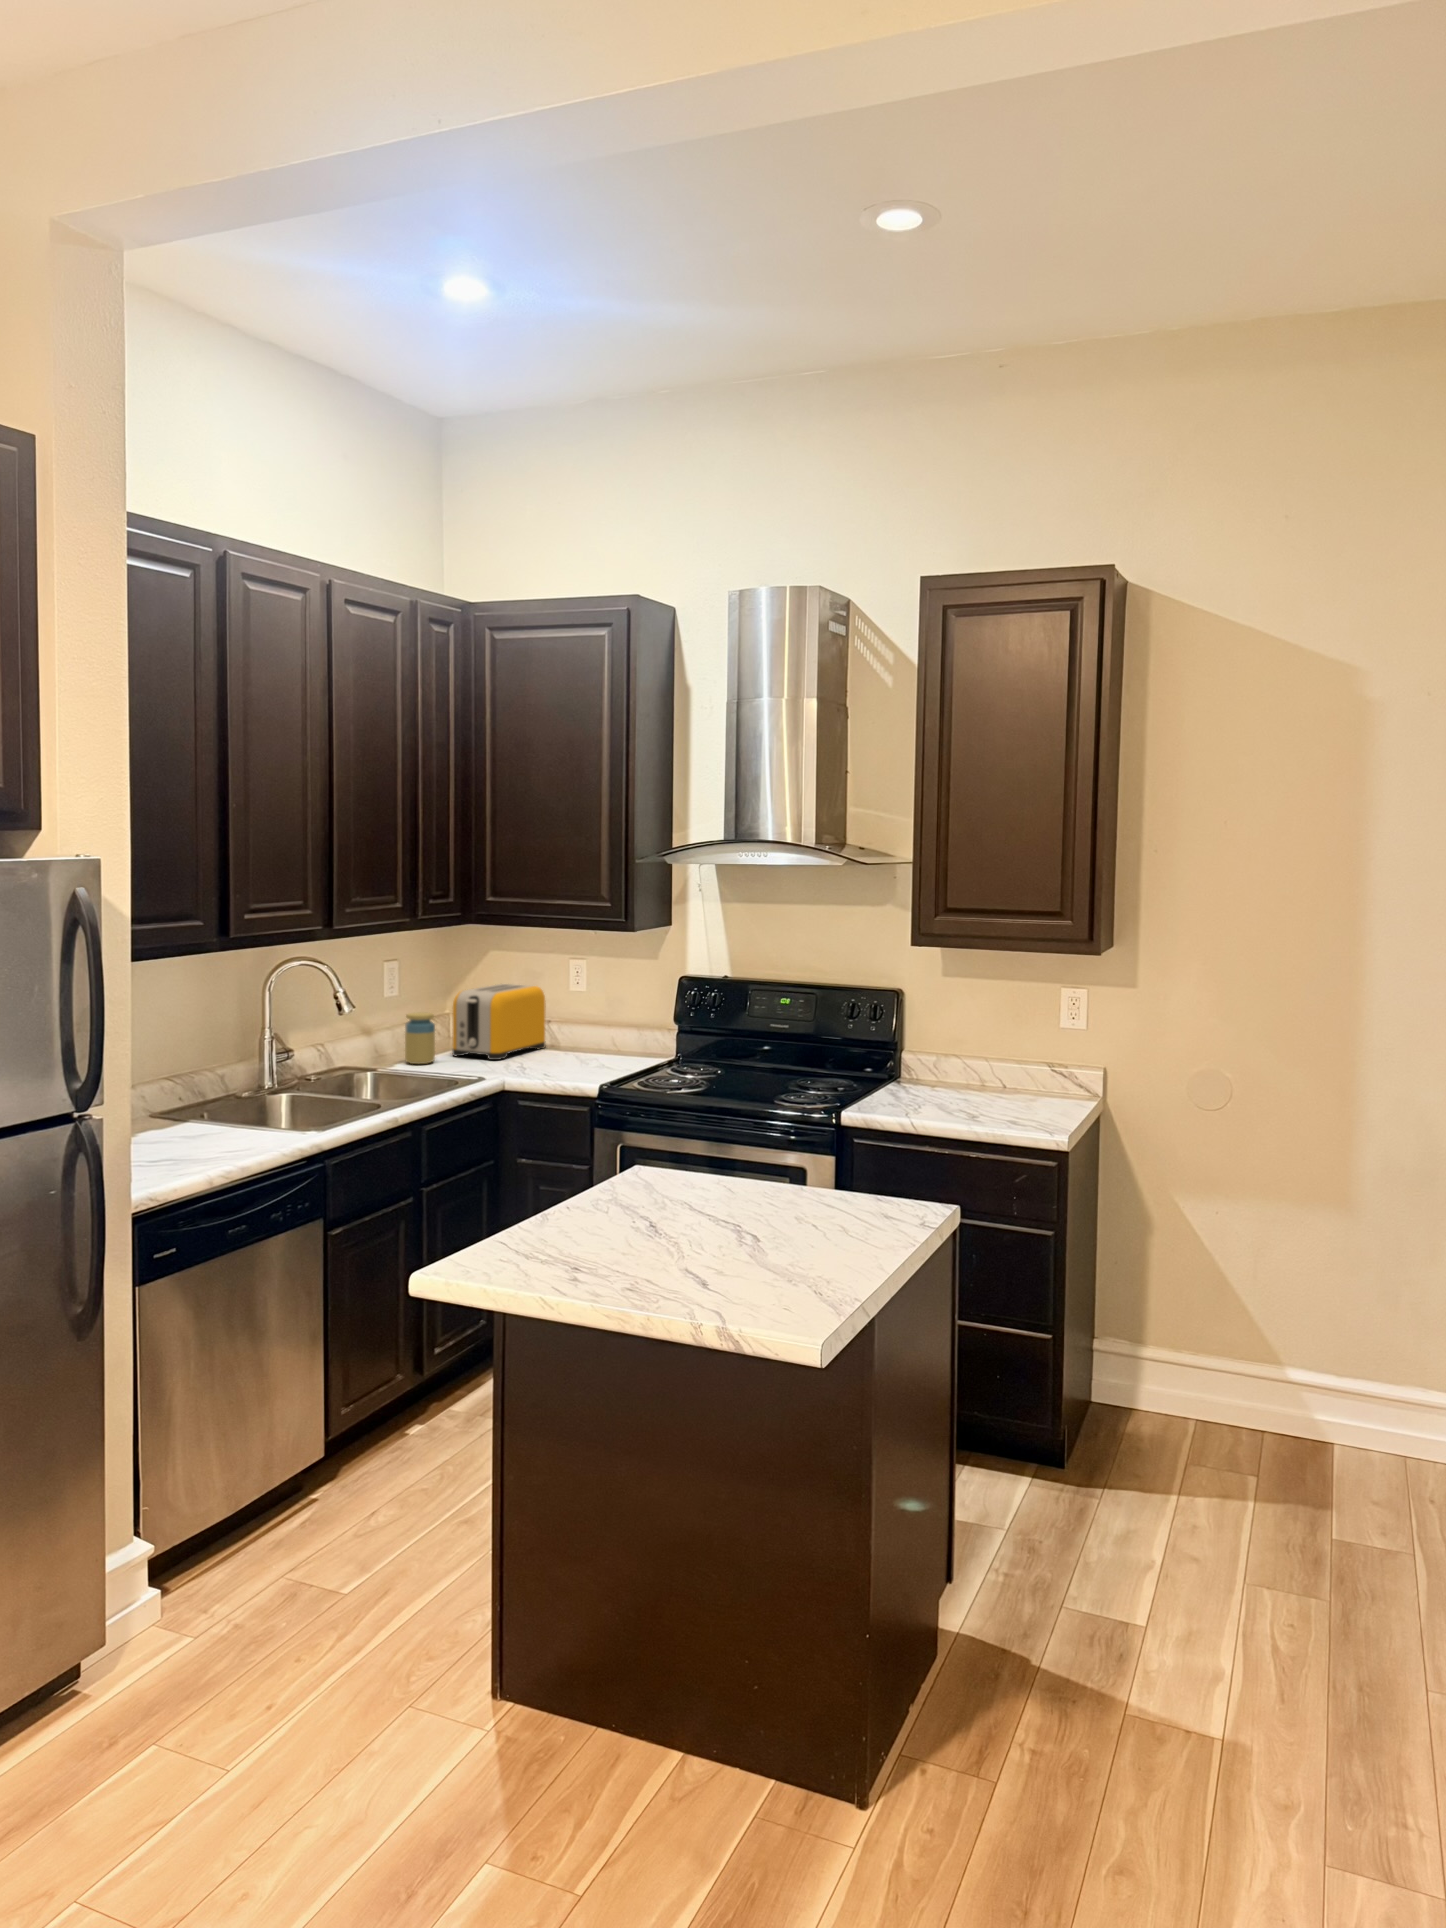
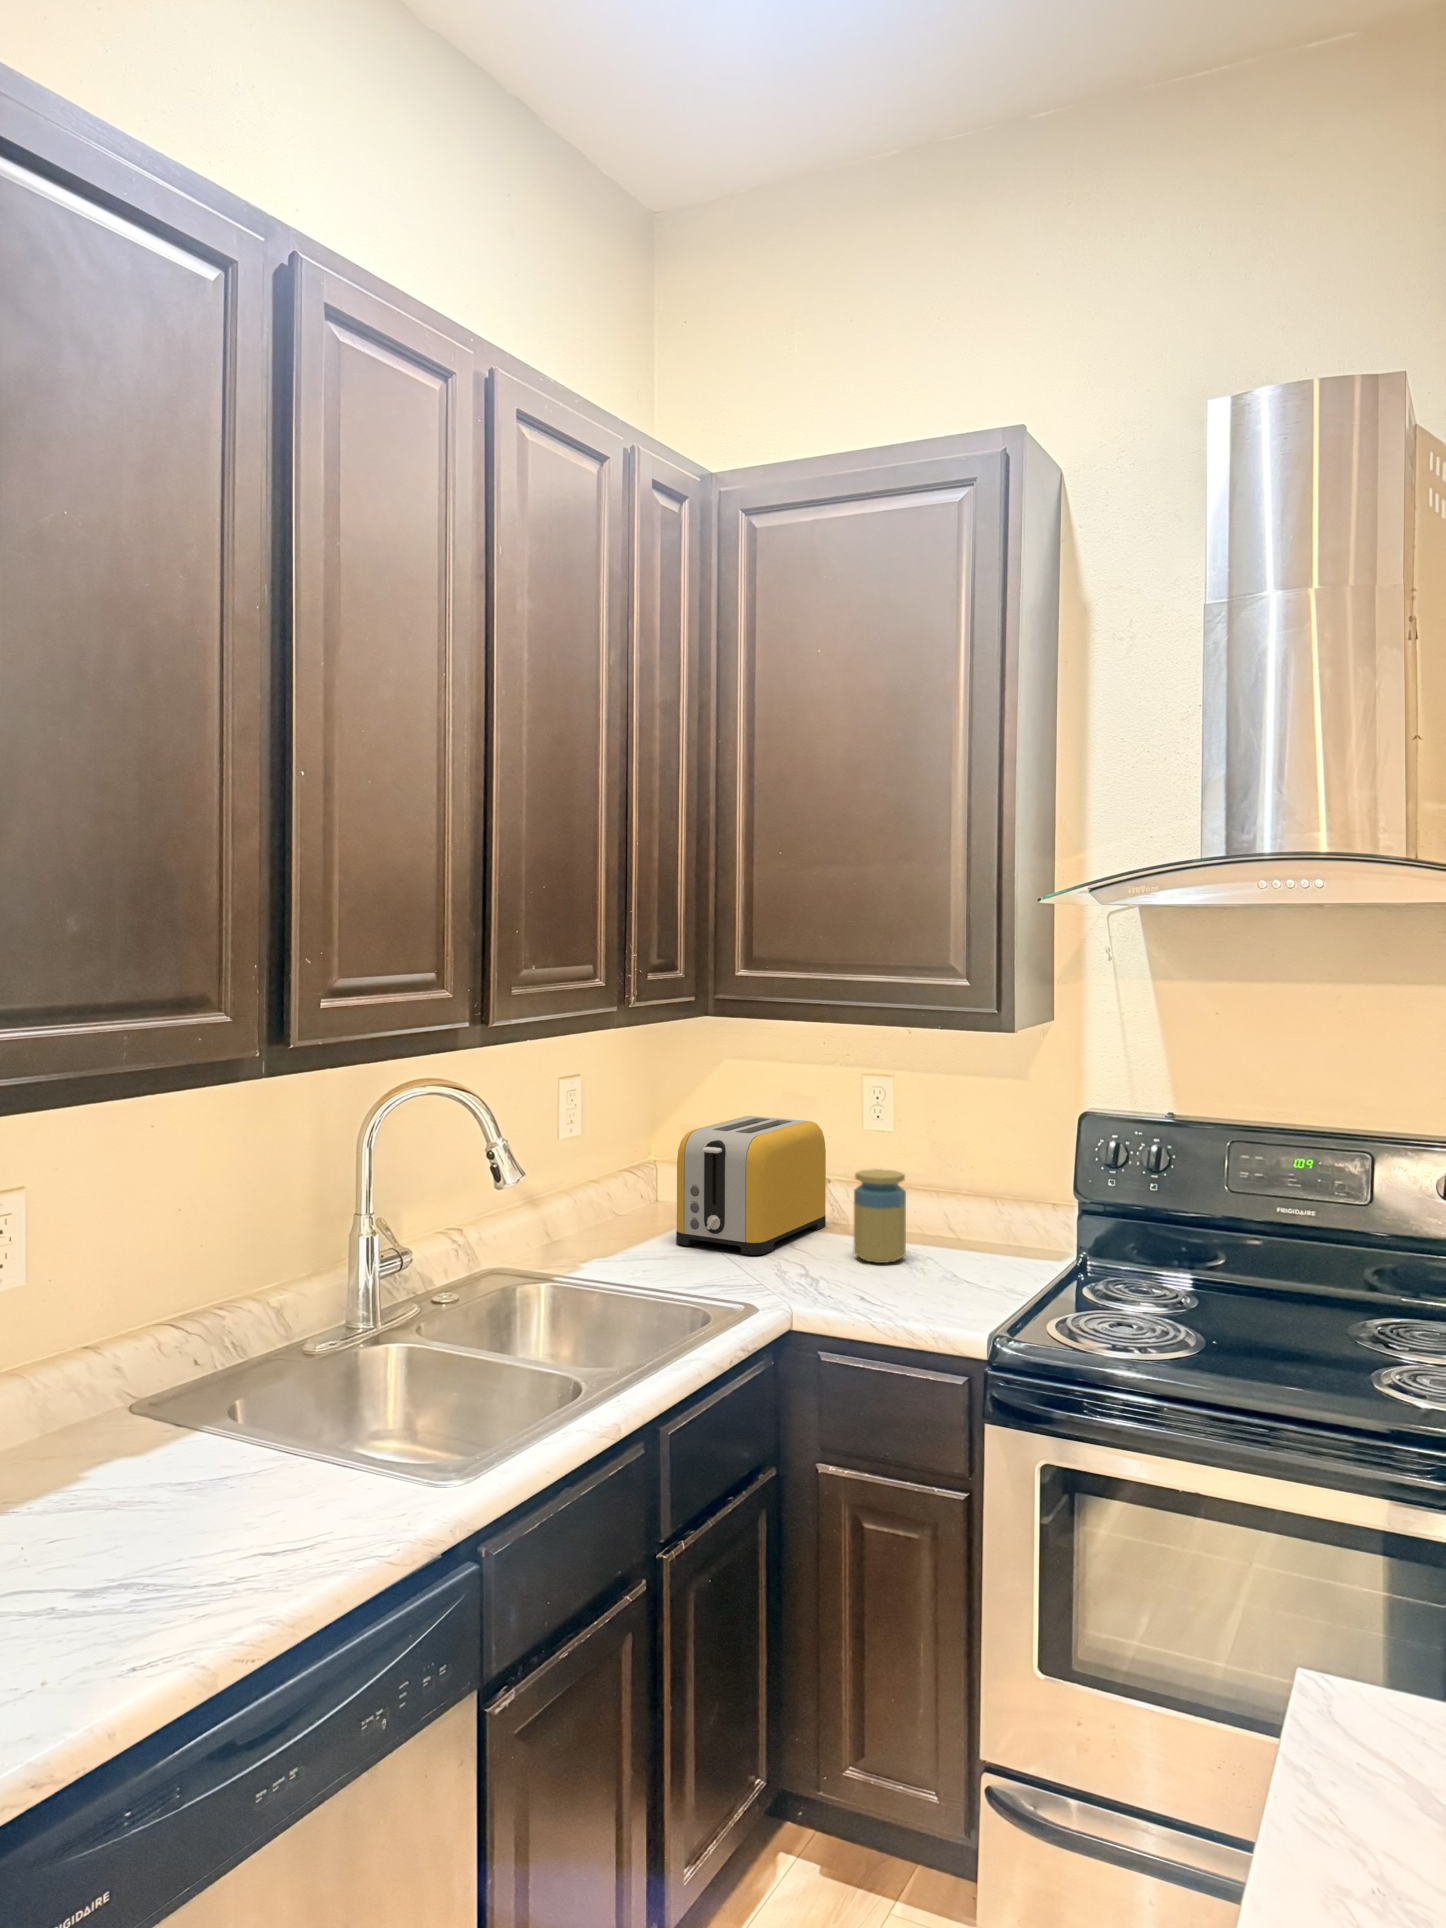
jar: present [405,1012,435,1064] -> present [854,1169,906,1263]

